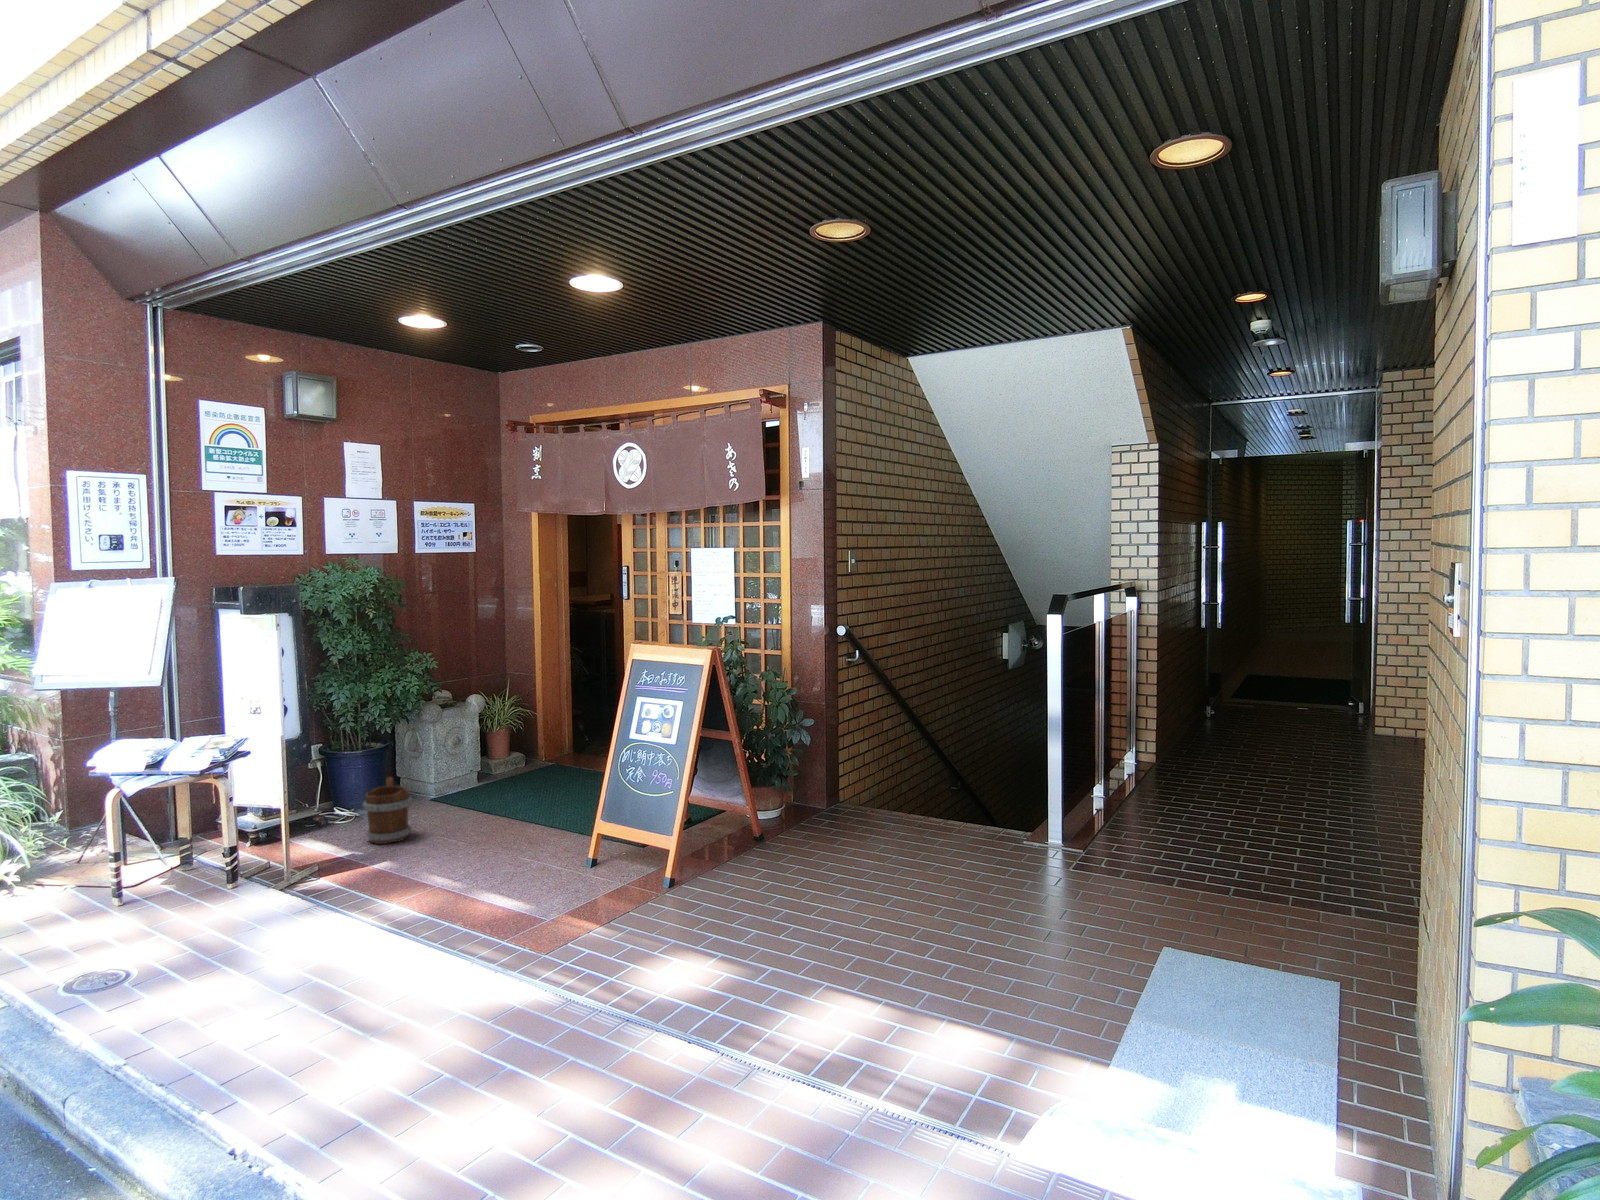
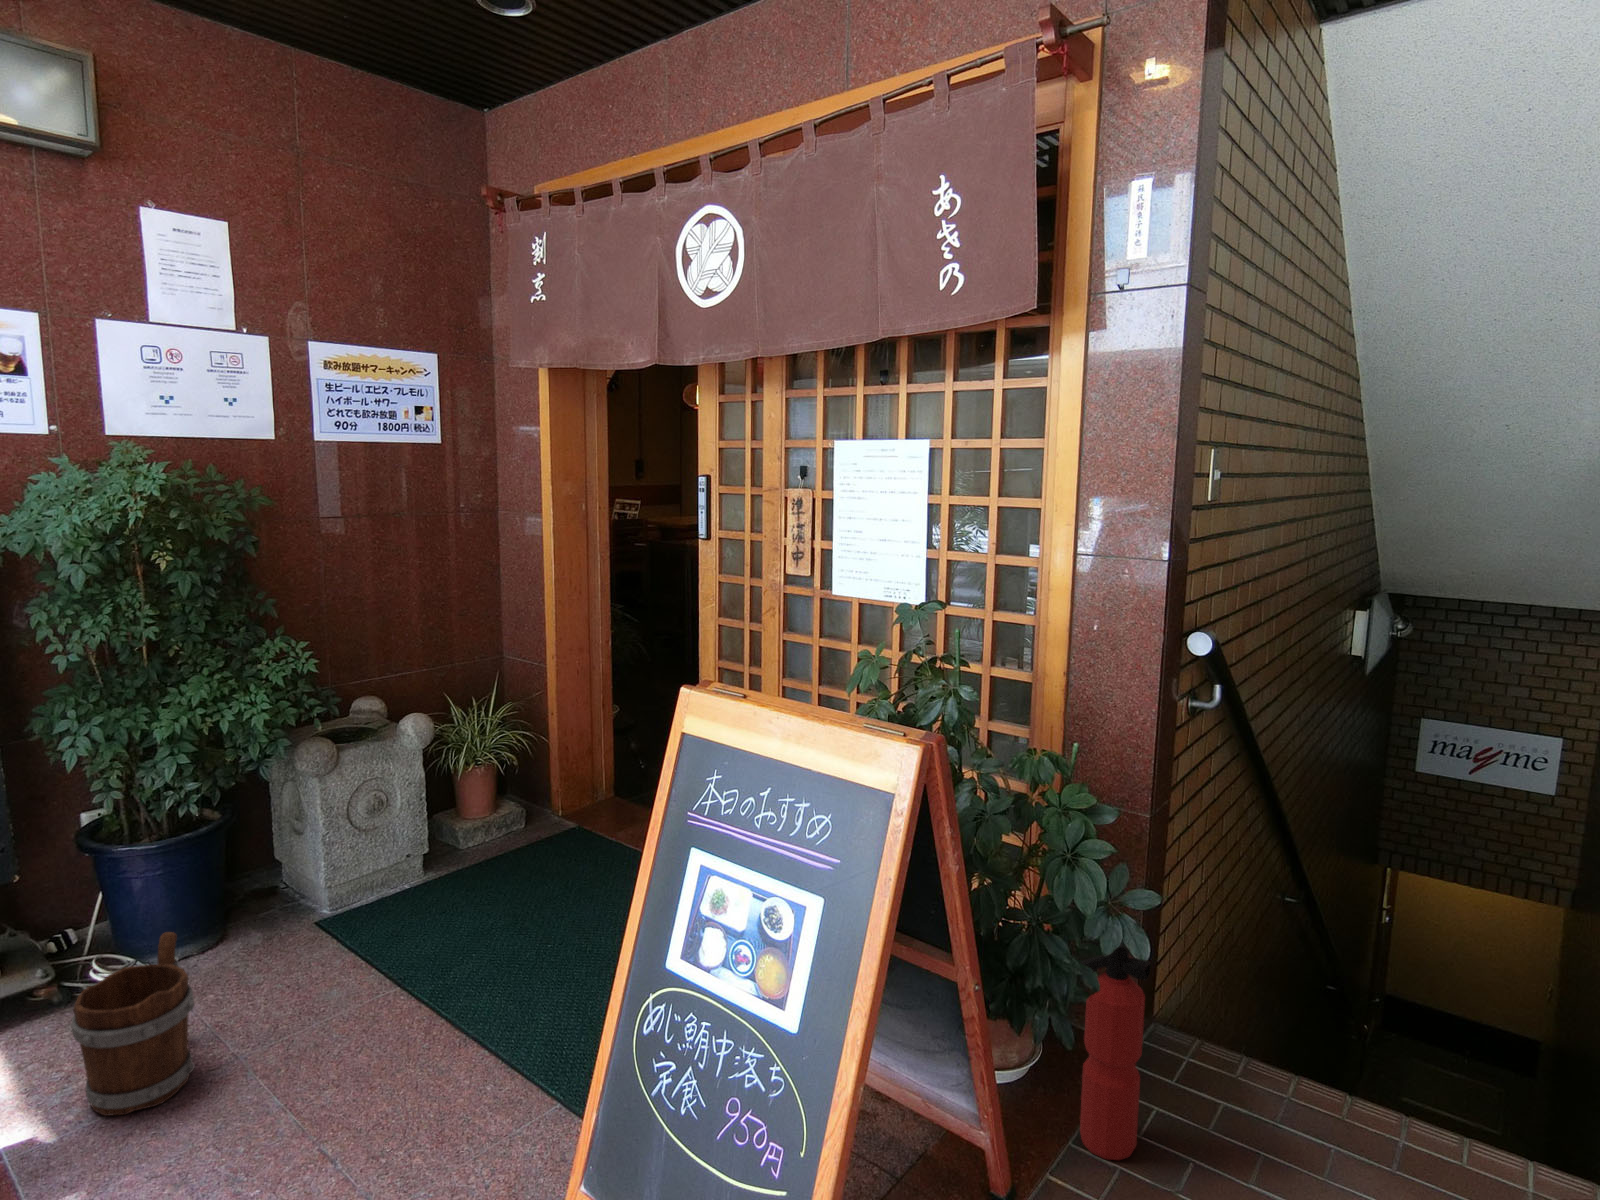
fire extinguisher: none [788,740,815,830] -> present [1080,942,1151,1160]

